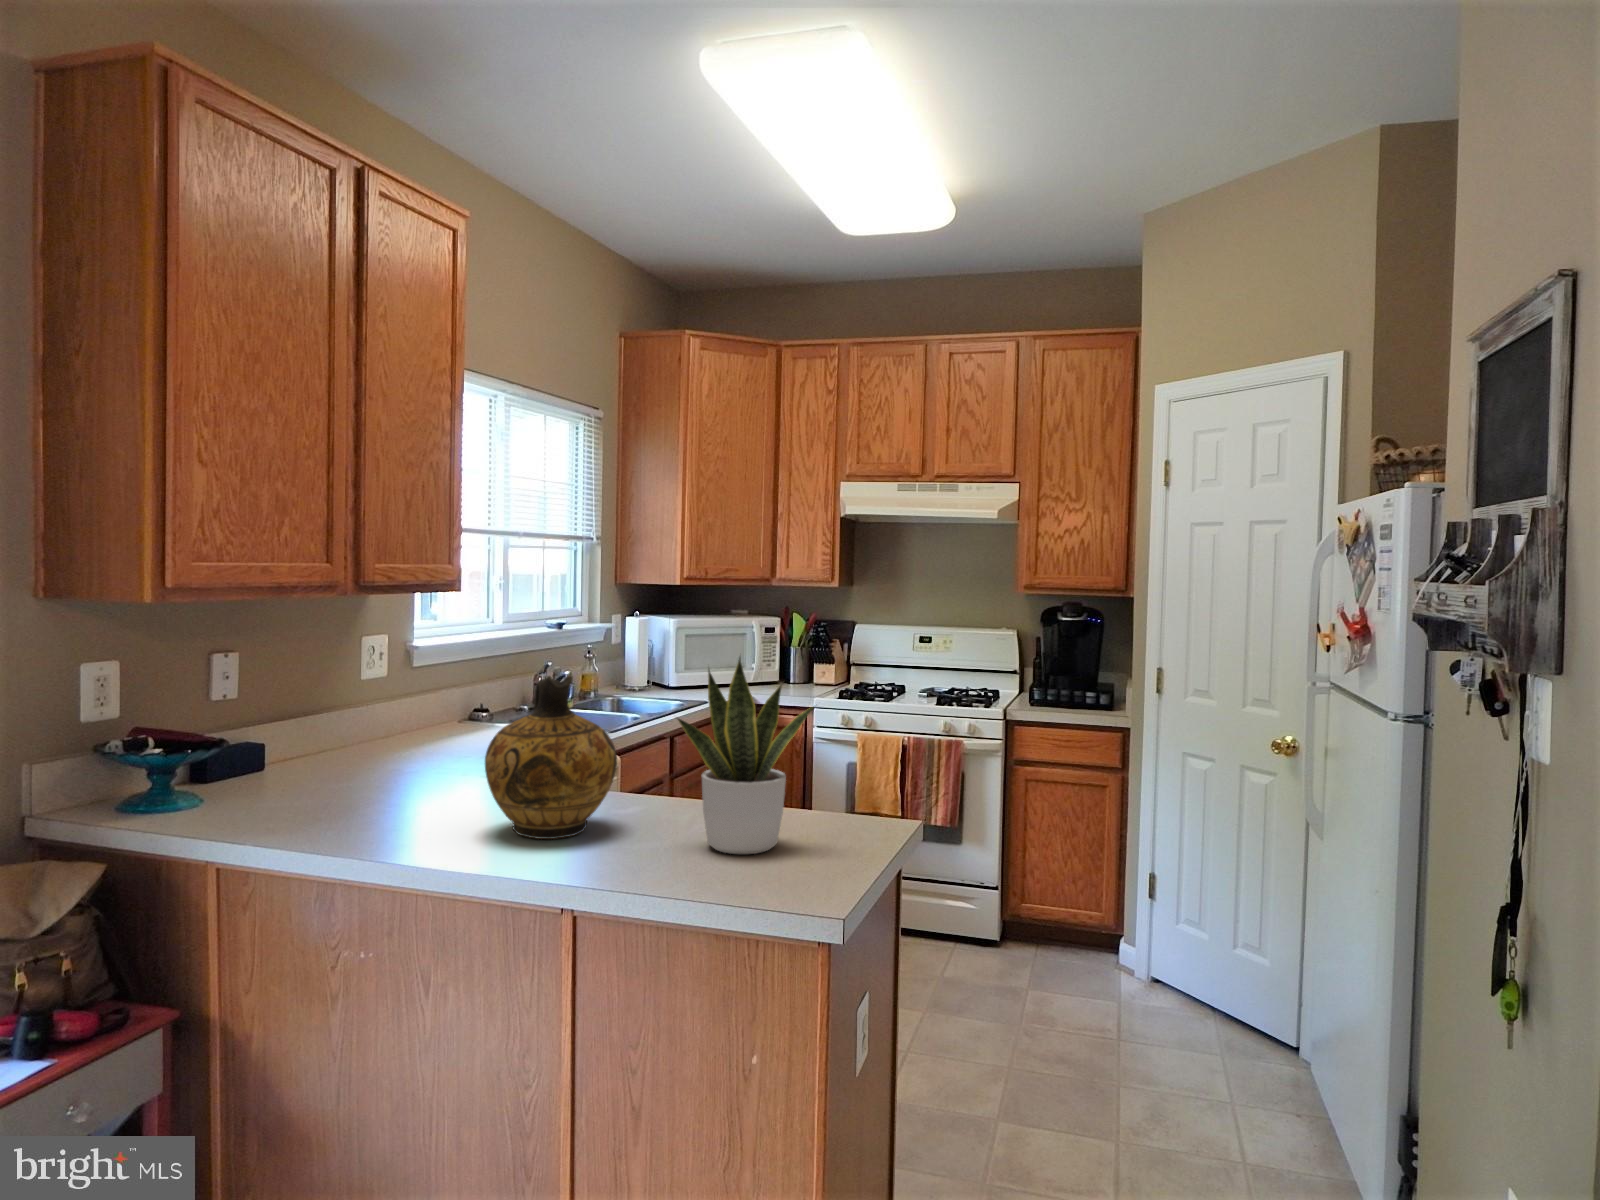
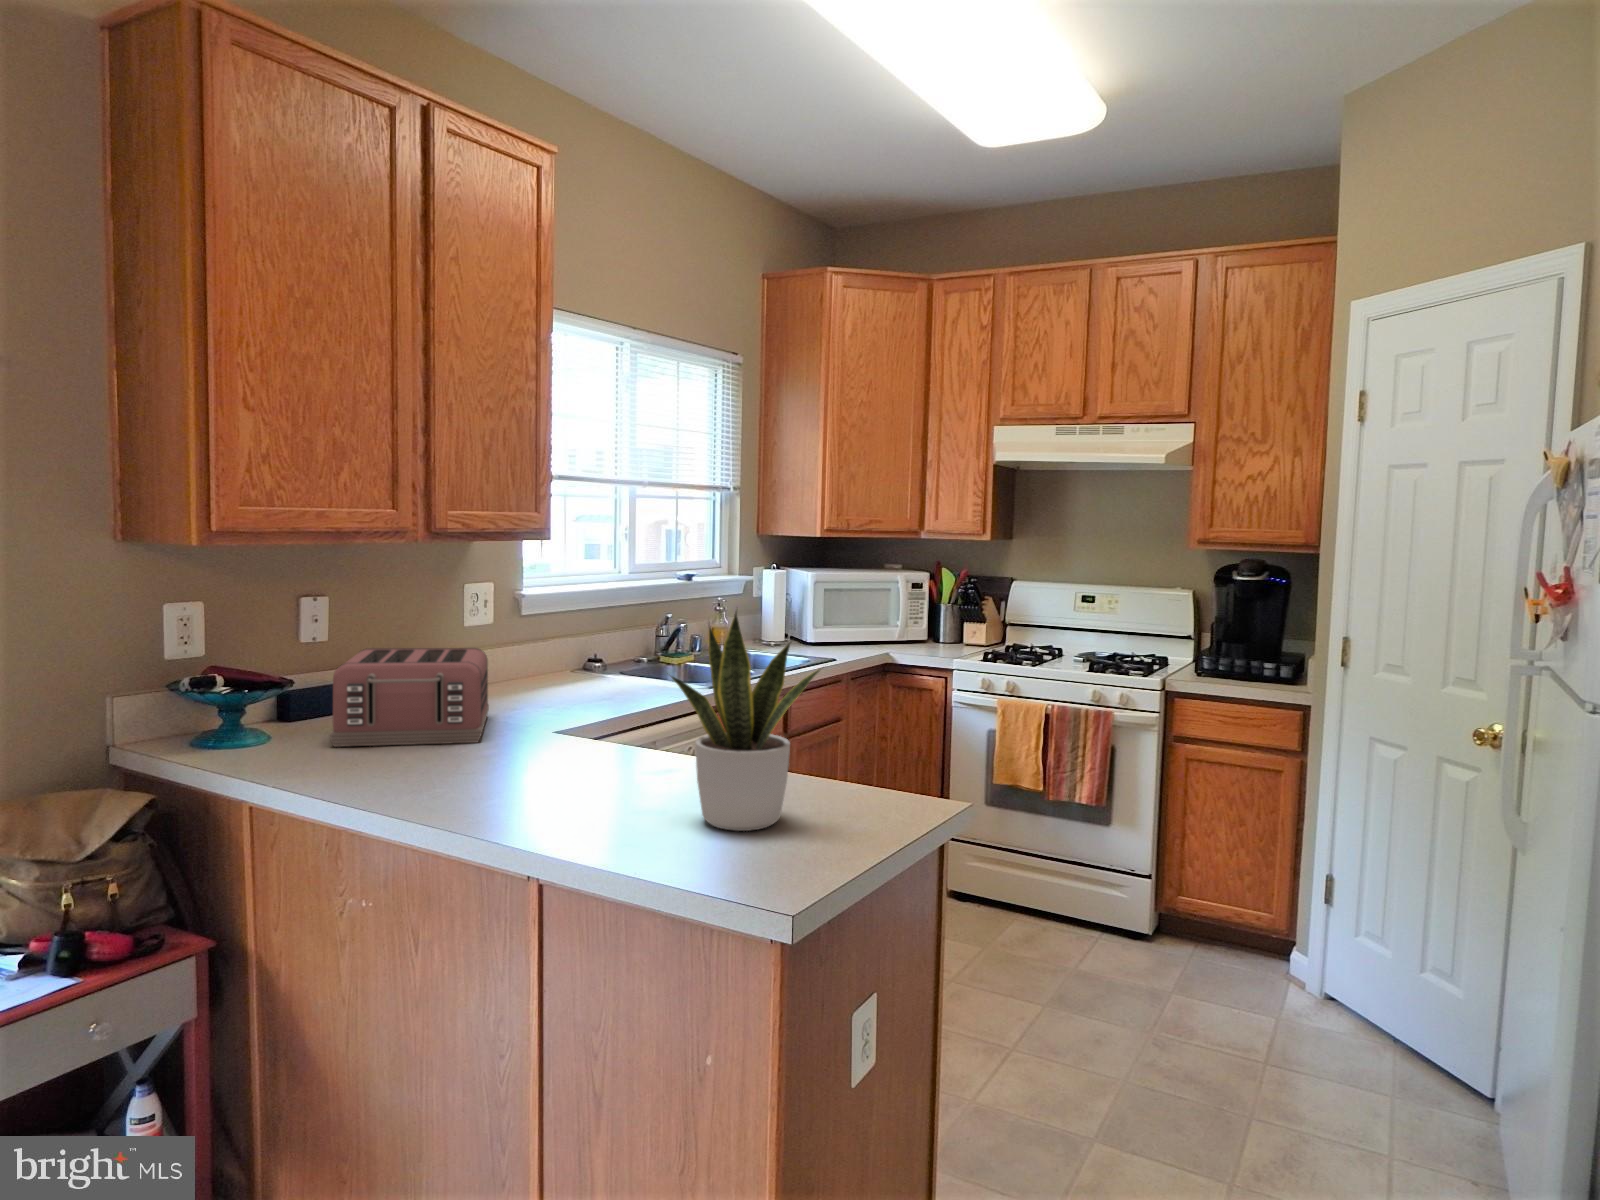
ceramic jug: present [485,675,617,839] -> none [488,626,628,799]
toaster: none [275,700,430,805] -> present [330,648,489,747]

